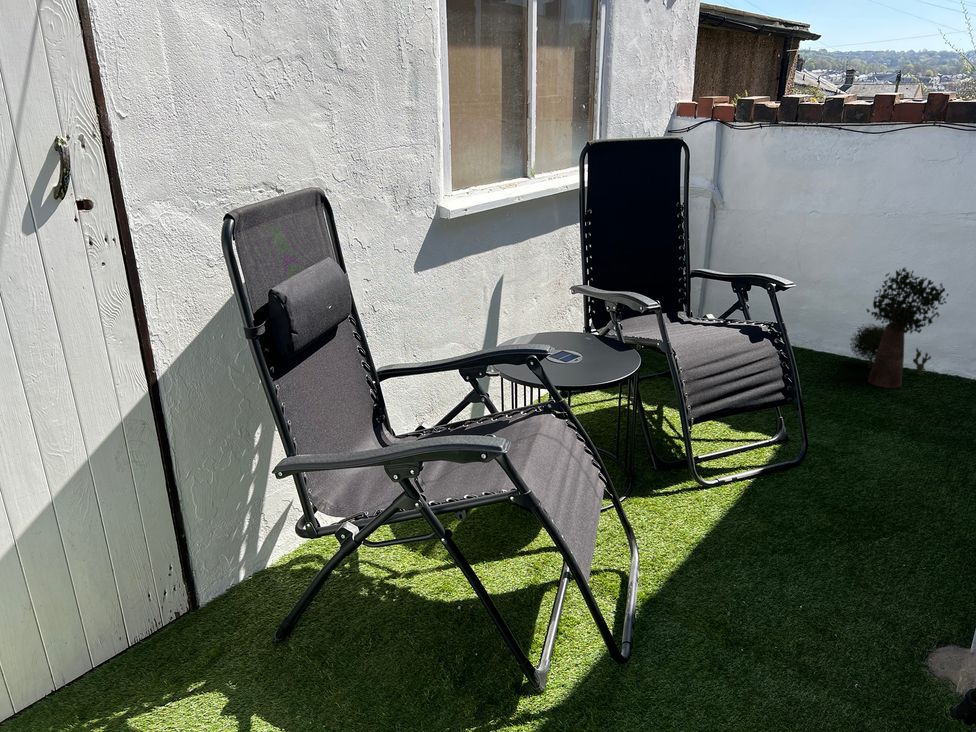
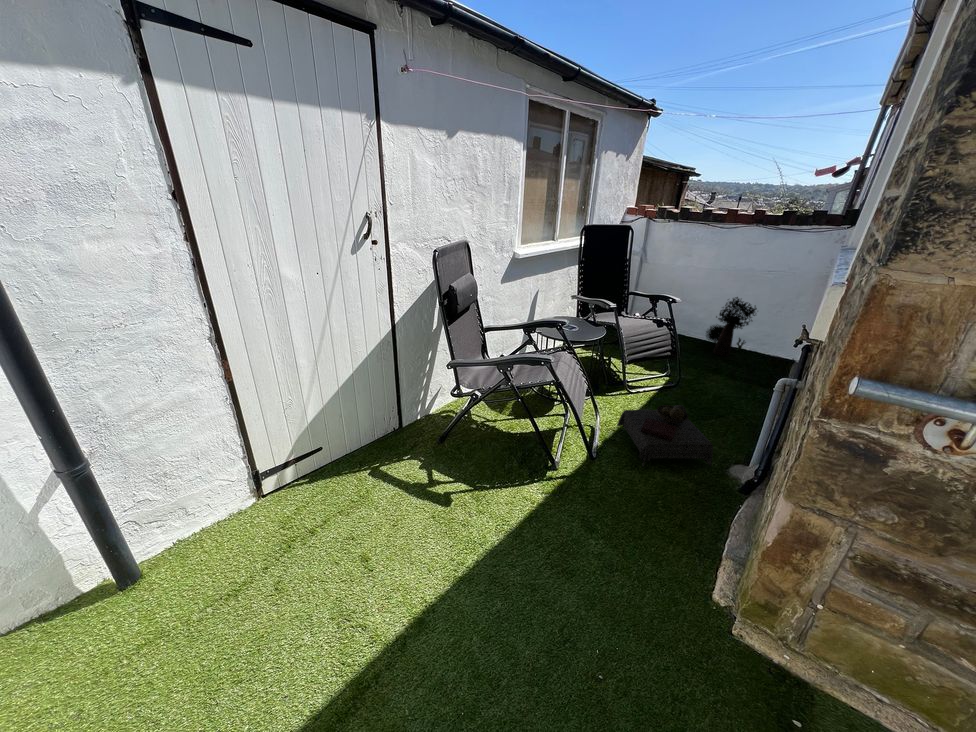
ottoman: none [675,516,883,669] -> present [617,405,713,467]

